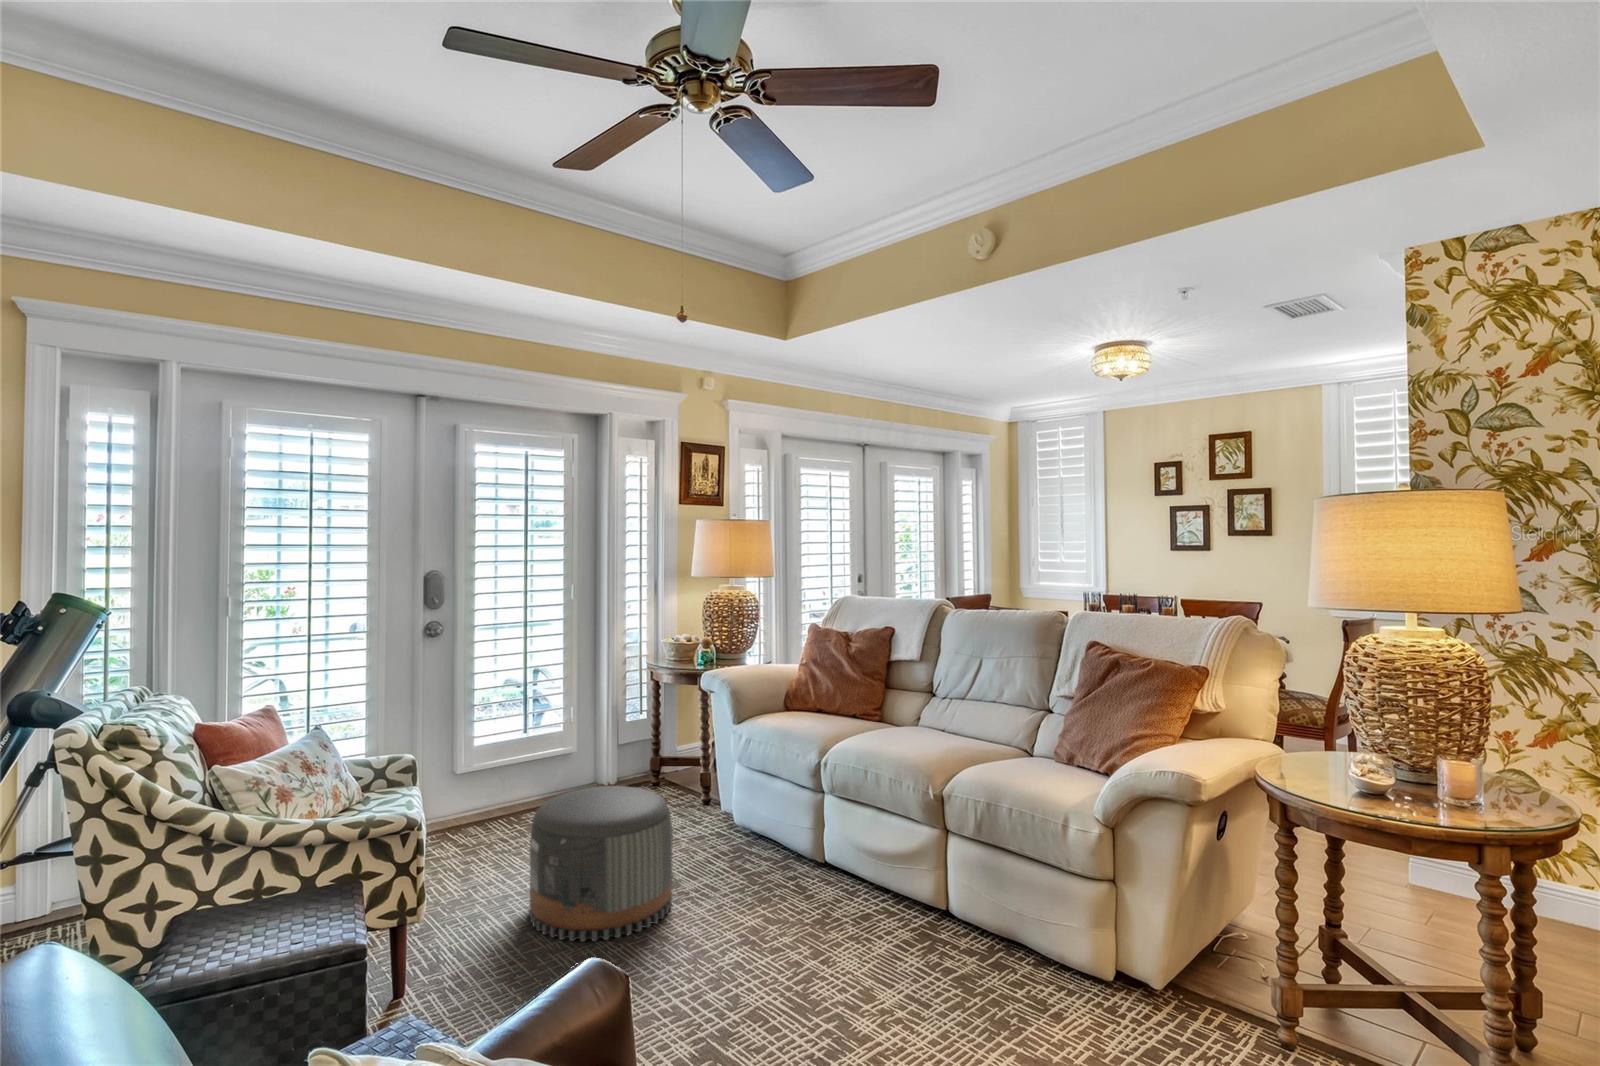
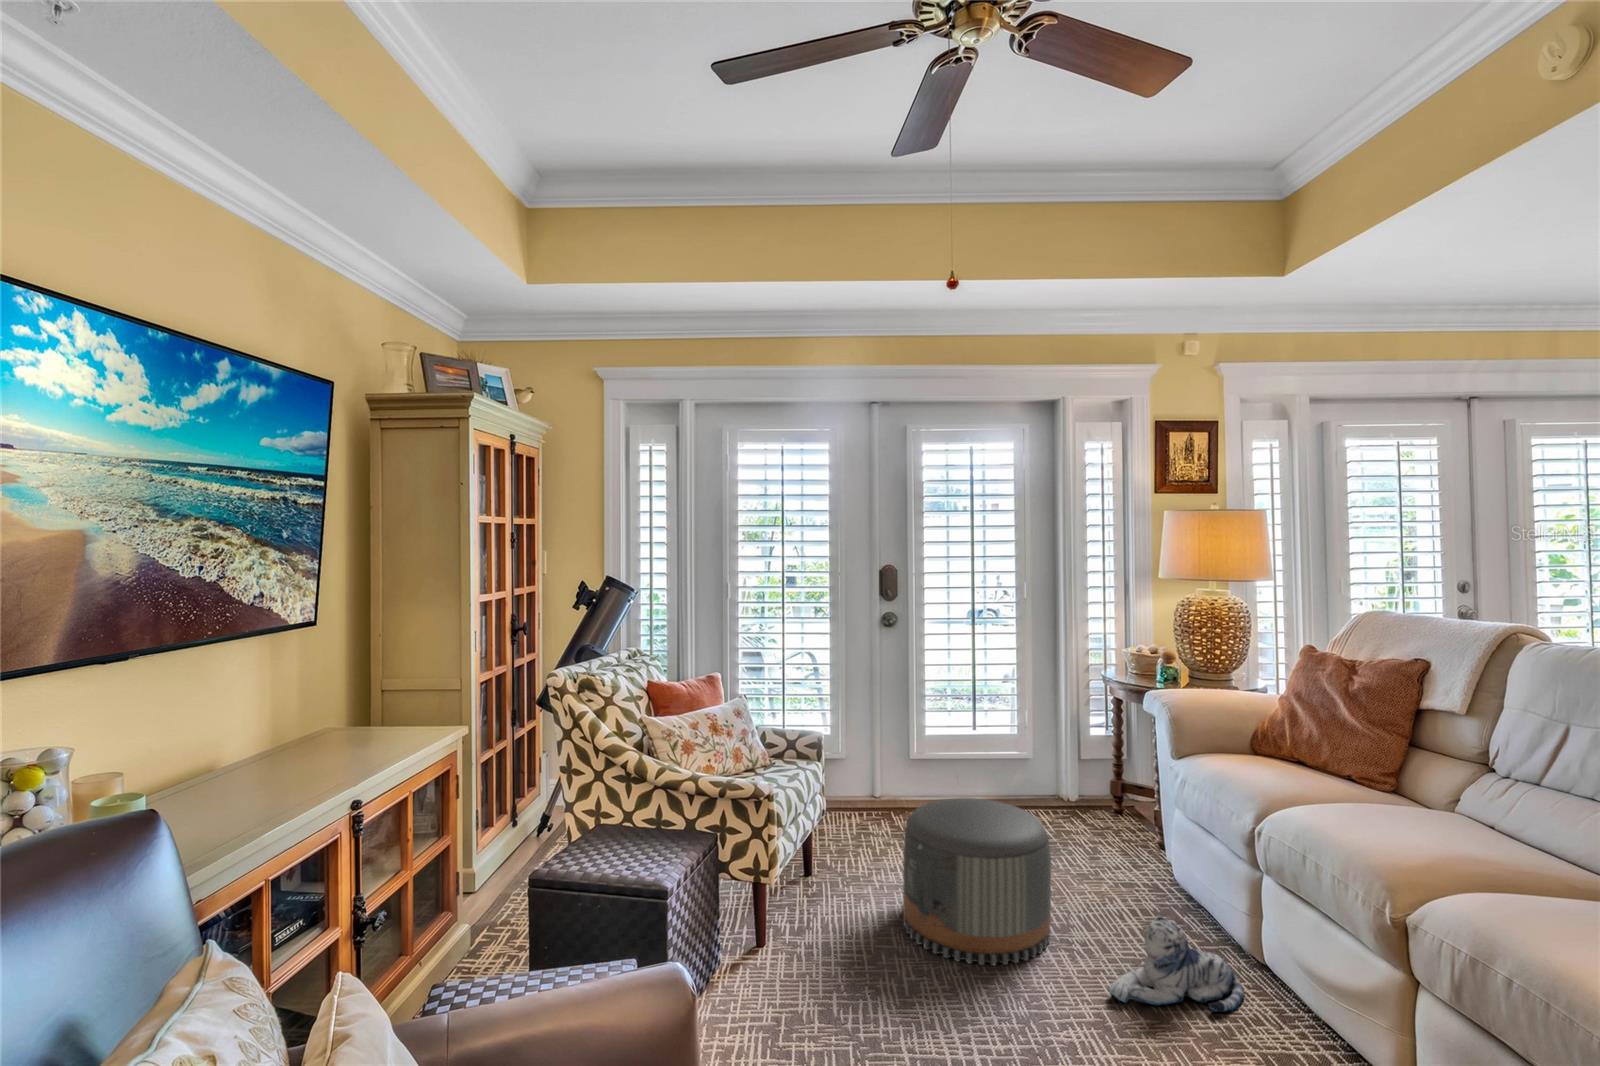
plush toy: none [740,842,824,920] -> present [1109,916,1244,1012]

